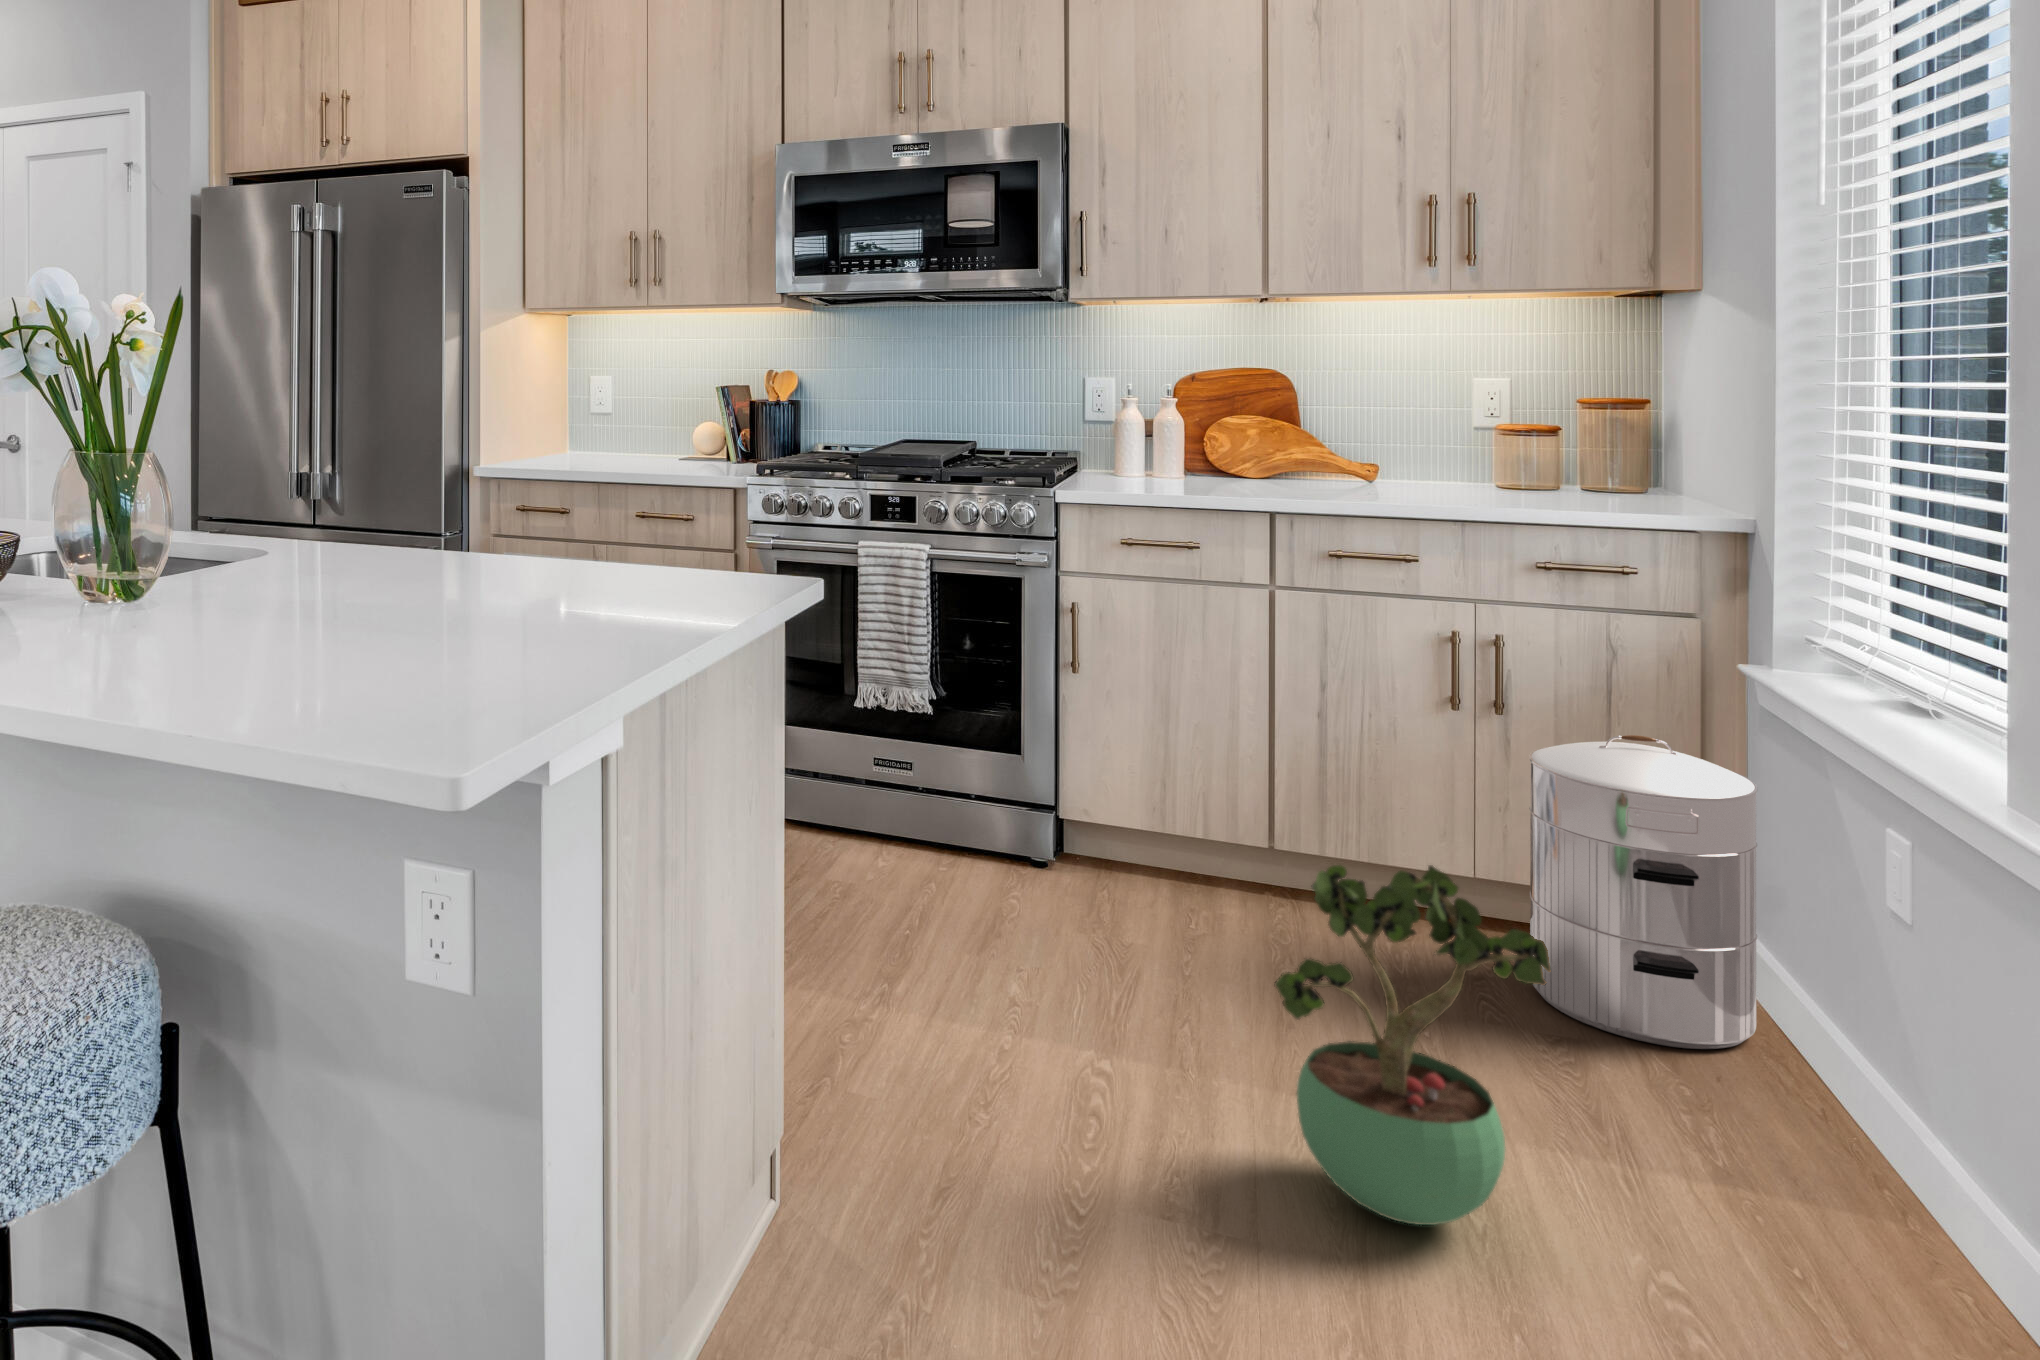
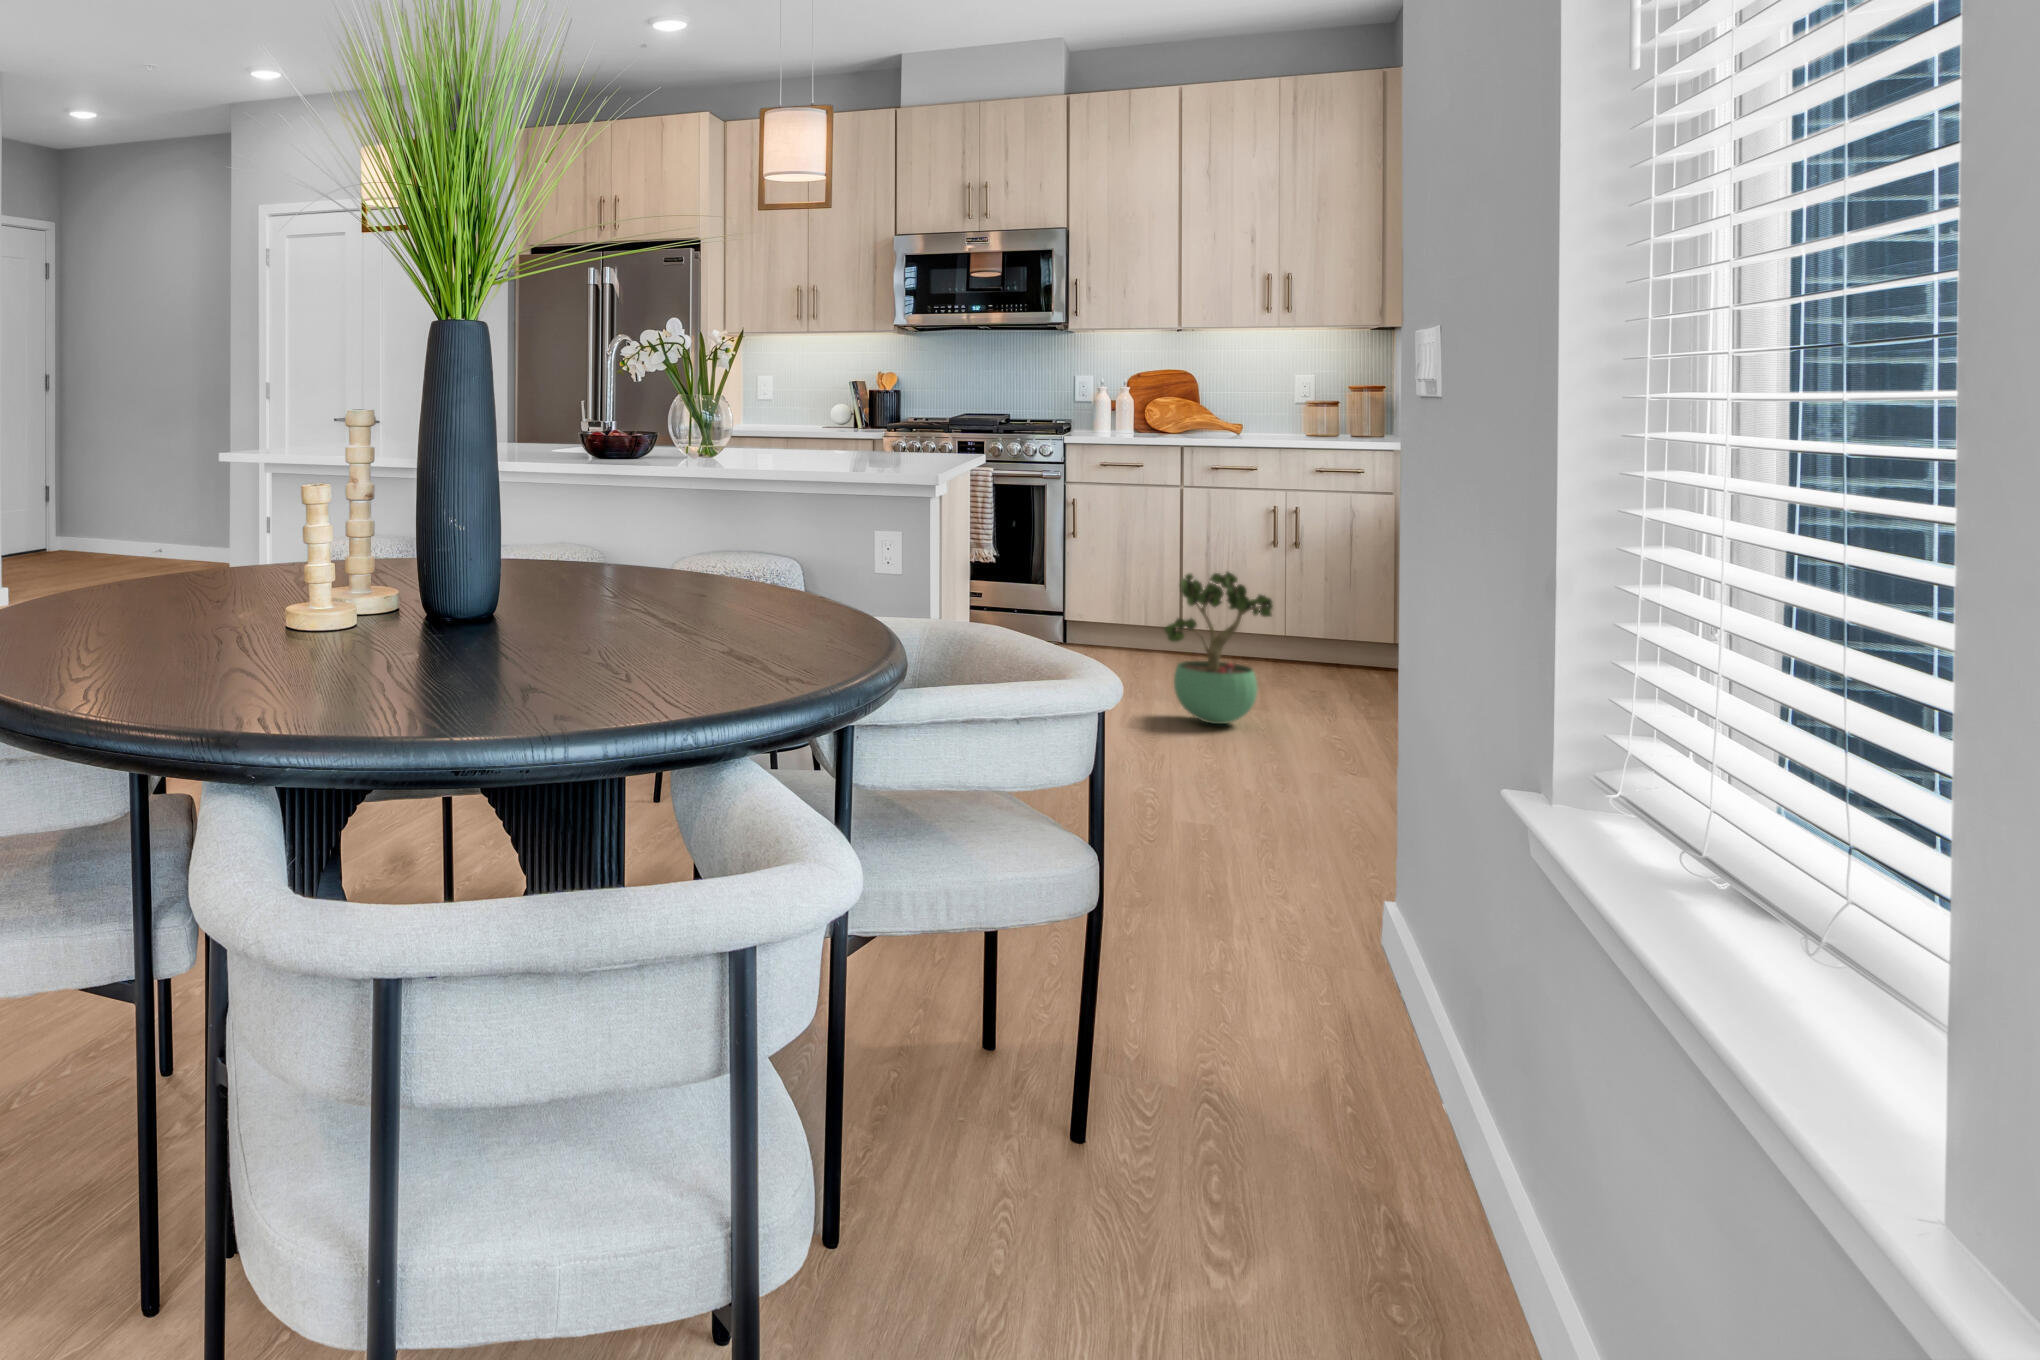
waste bin: present [1529,735,1758,1049] -> none [1302,548,1404,693]

